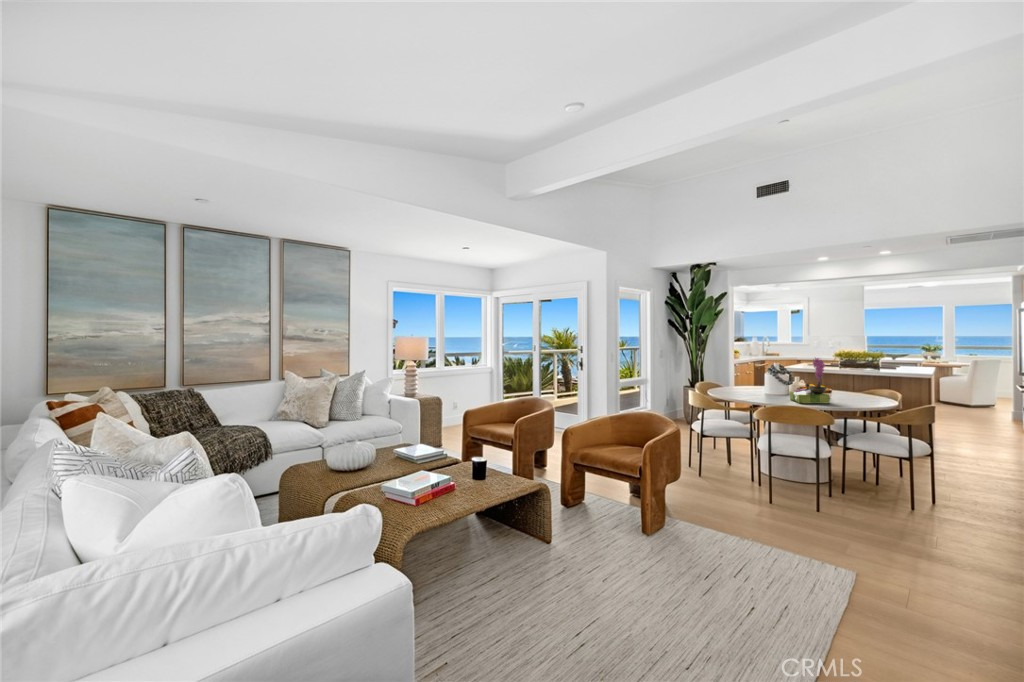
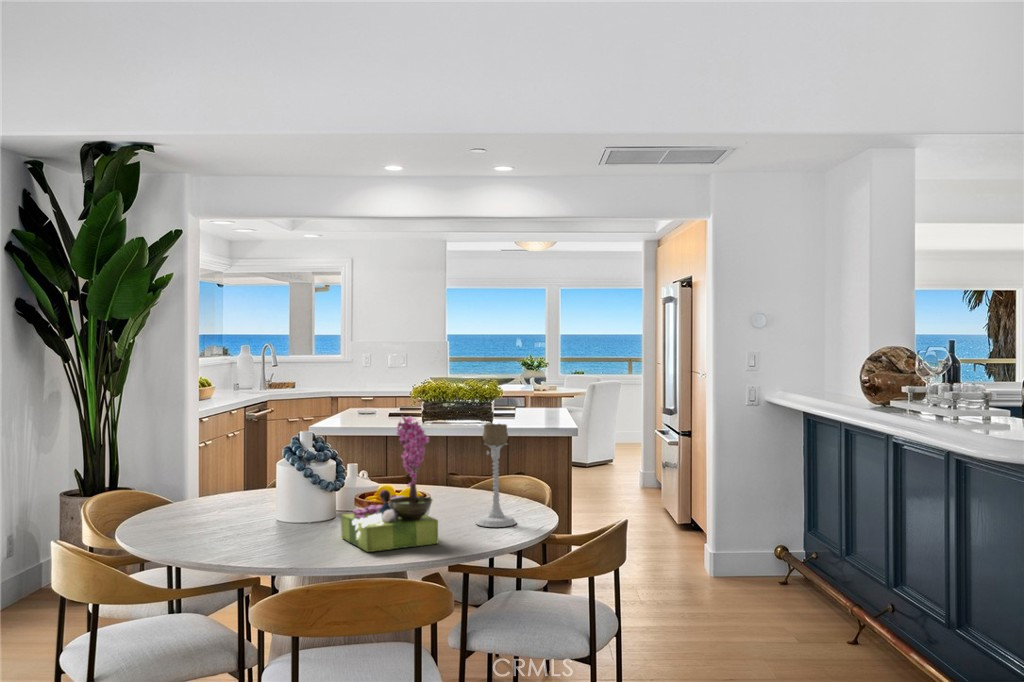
candle holder: none [849,362,868,401] -> present [476,424,516,527]

